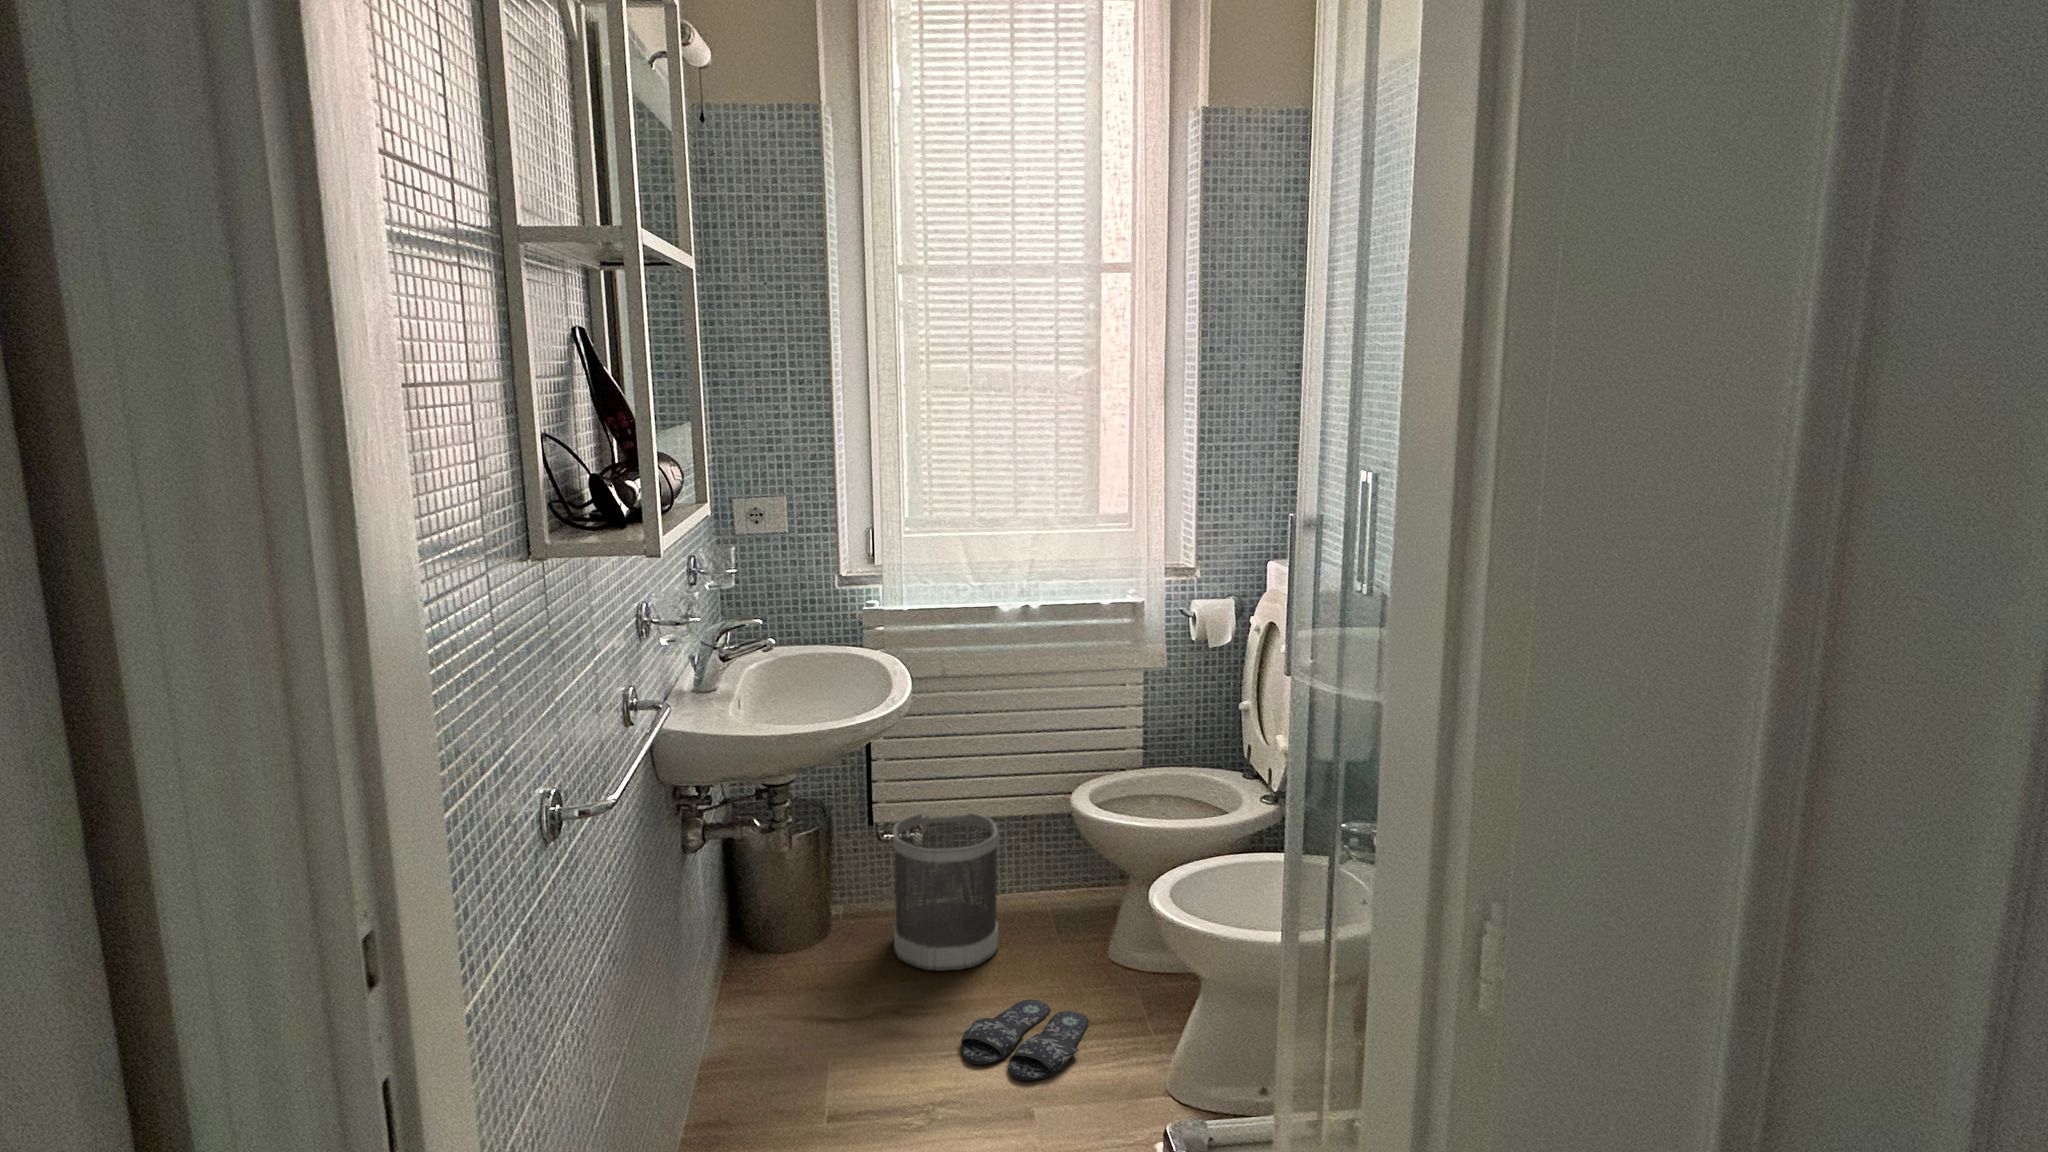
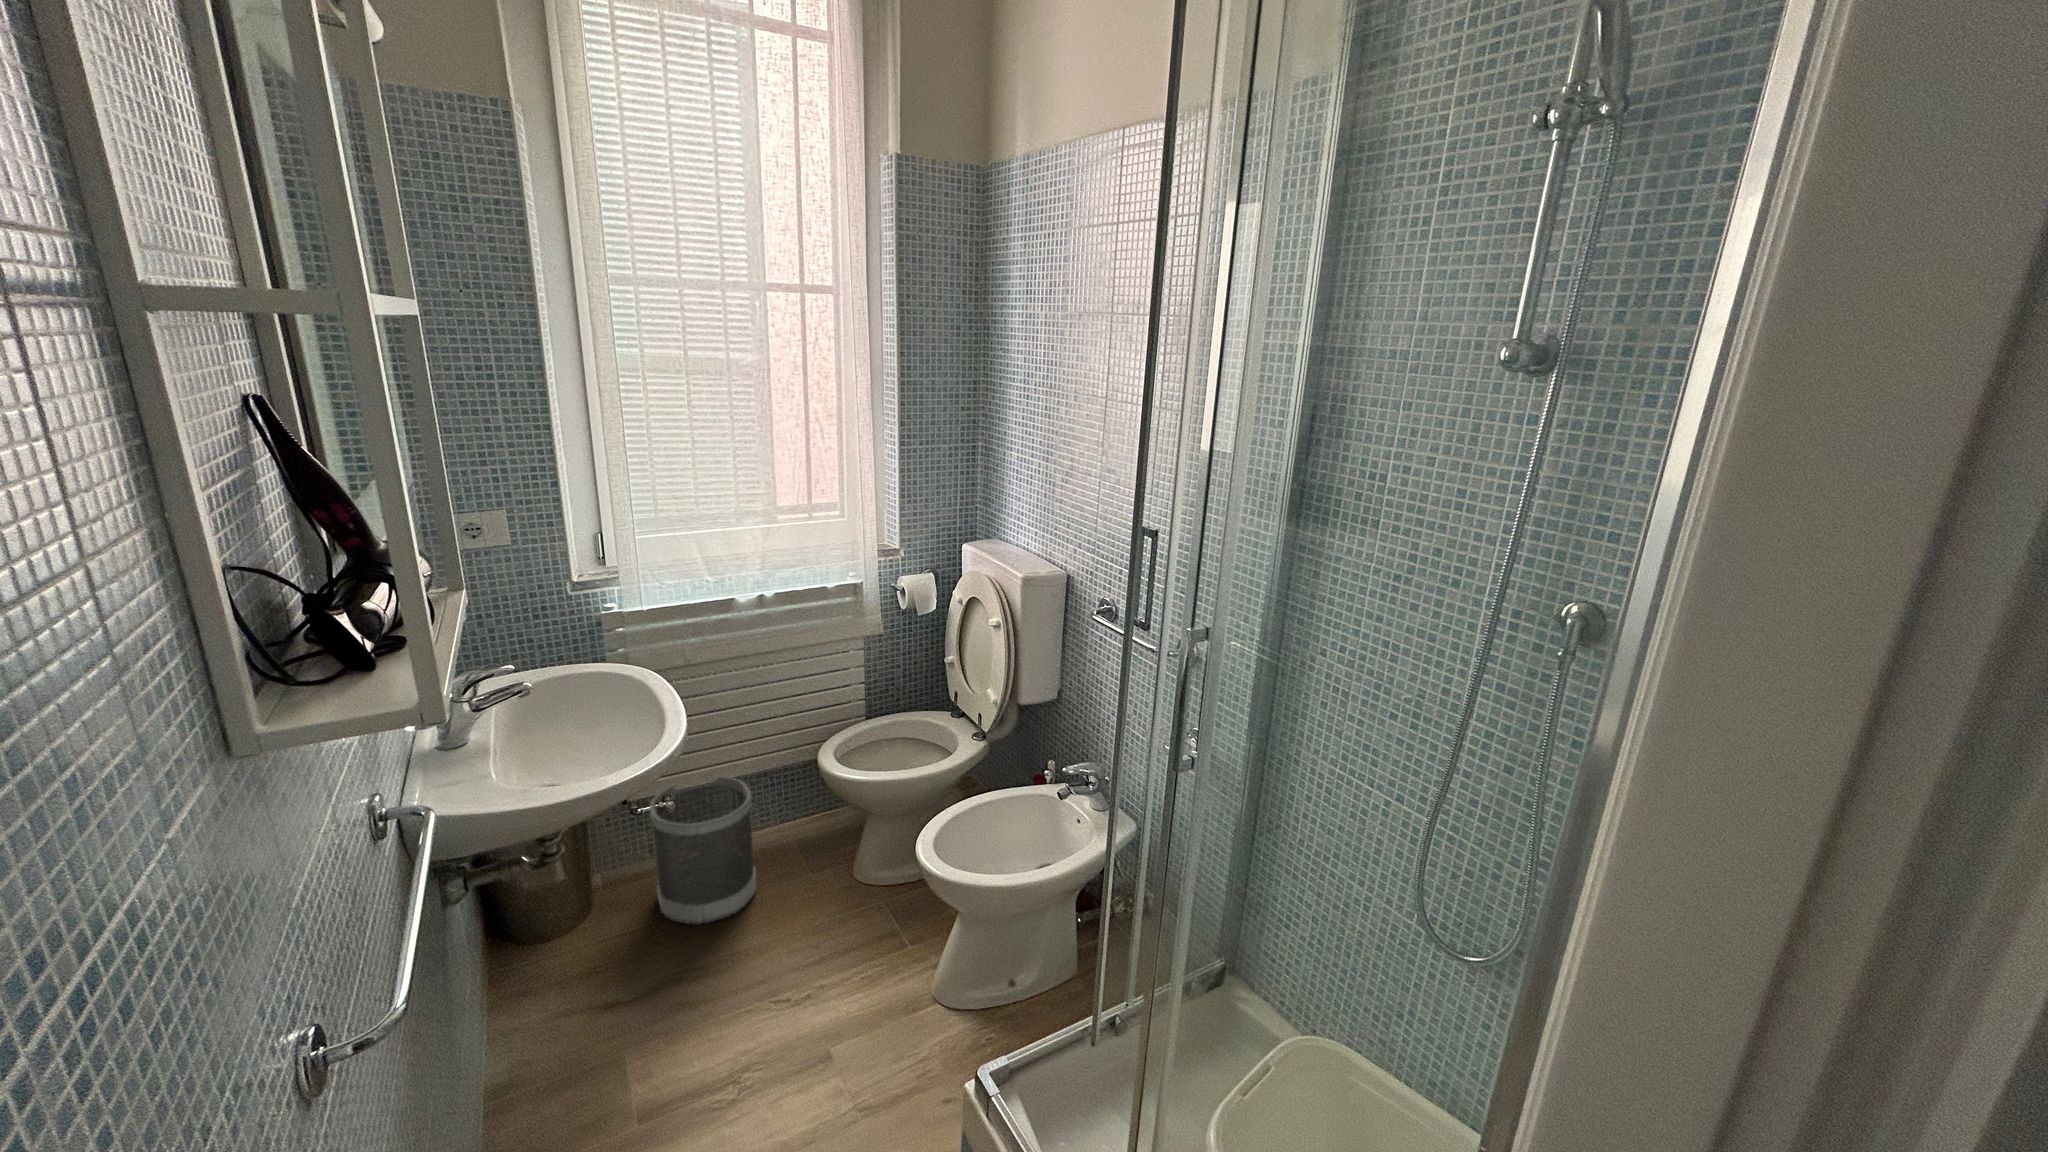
slippers: present [961,1000,1089,1081] -> none [746,932,852,1019]

